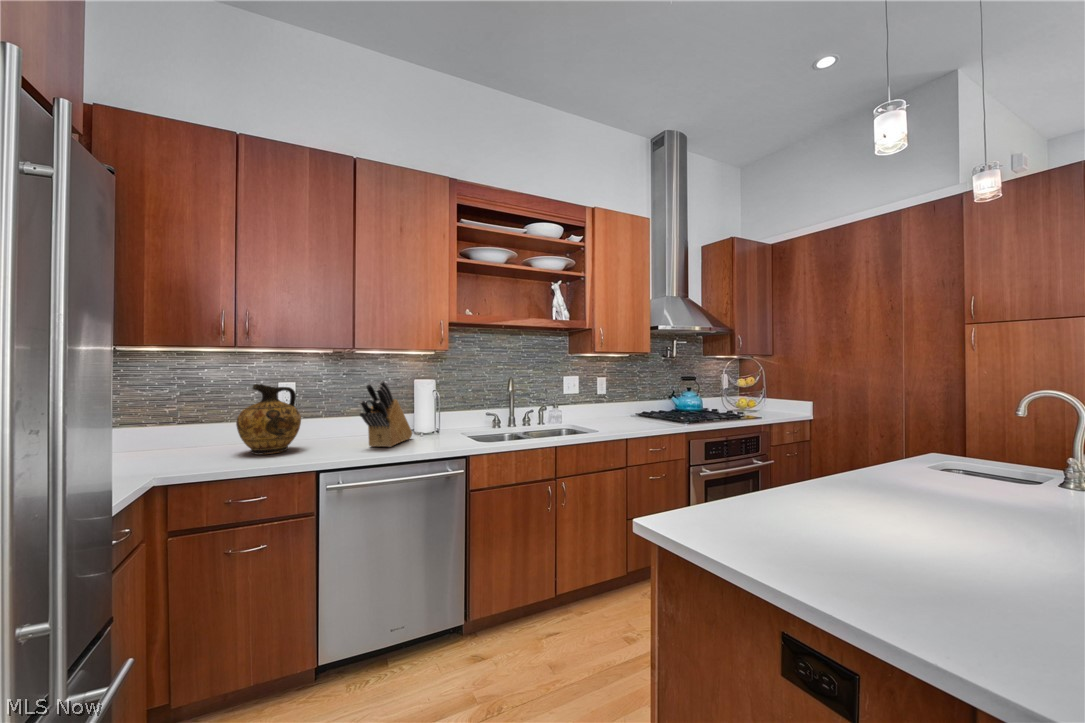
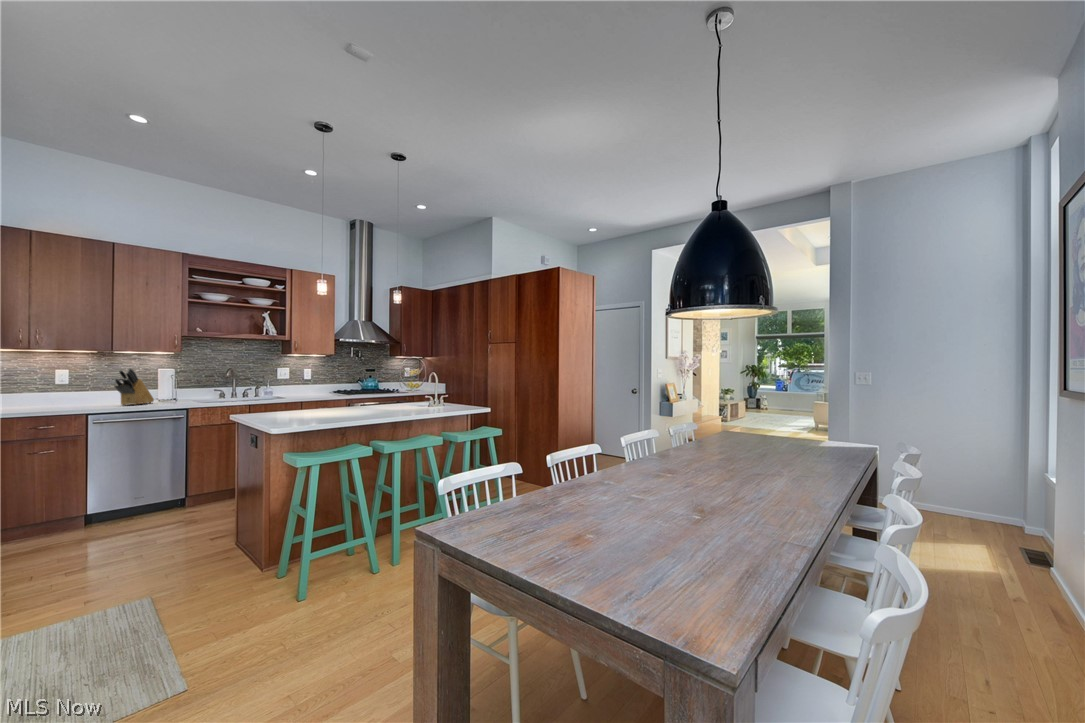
ceramic jug: present [236,384,301,455] -> none [29,370,74,408]

